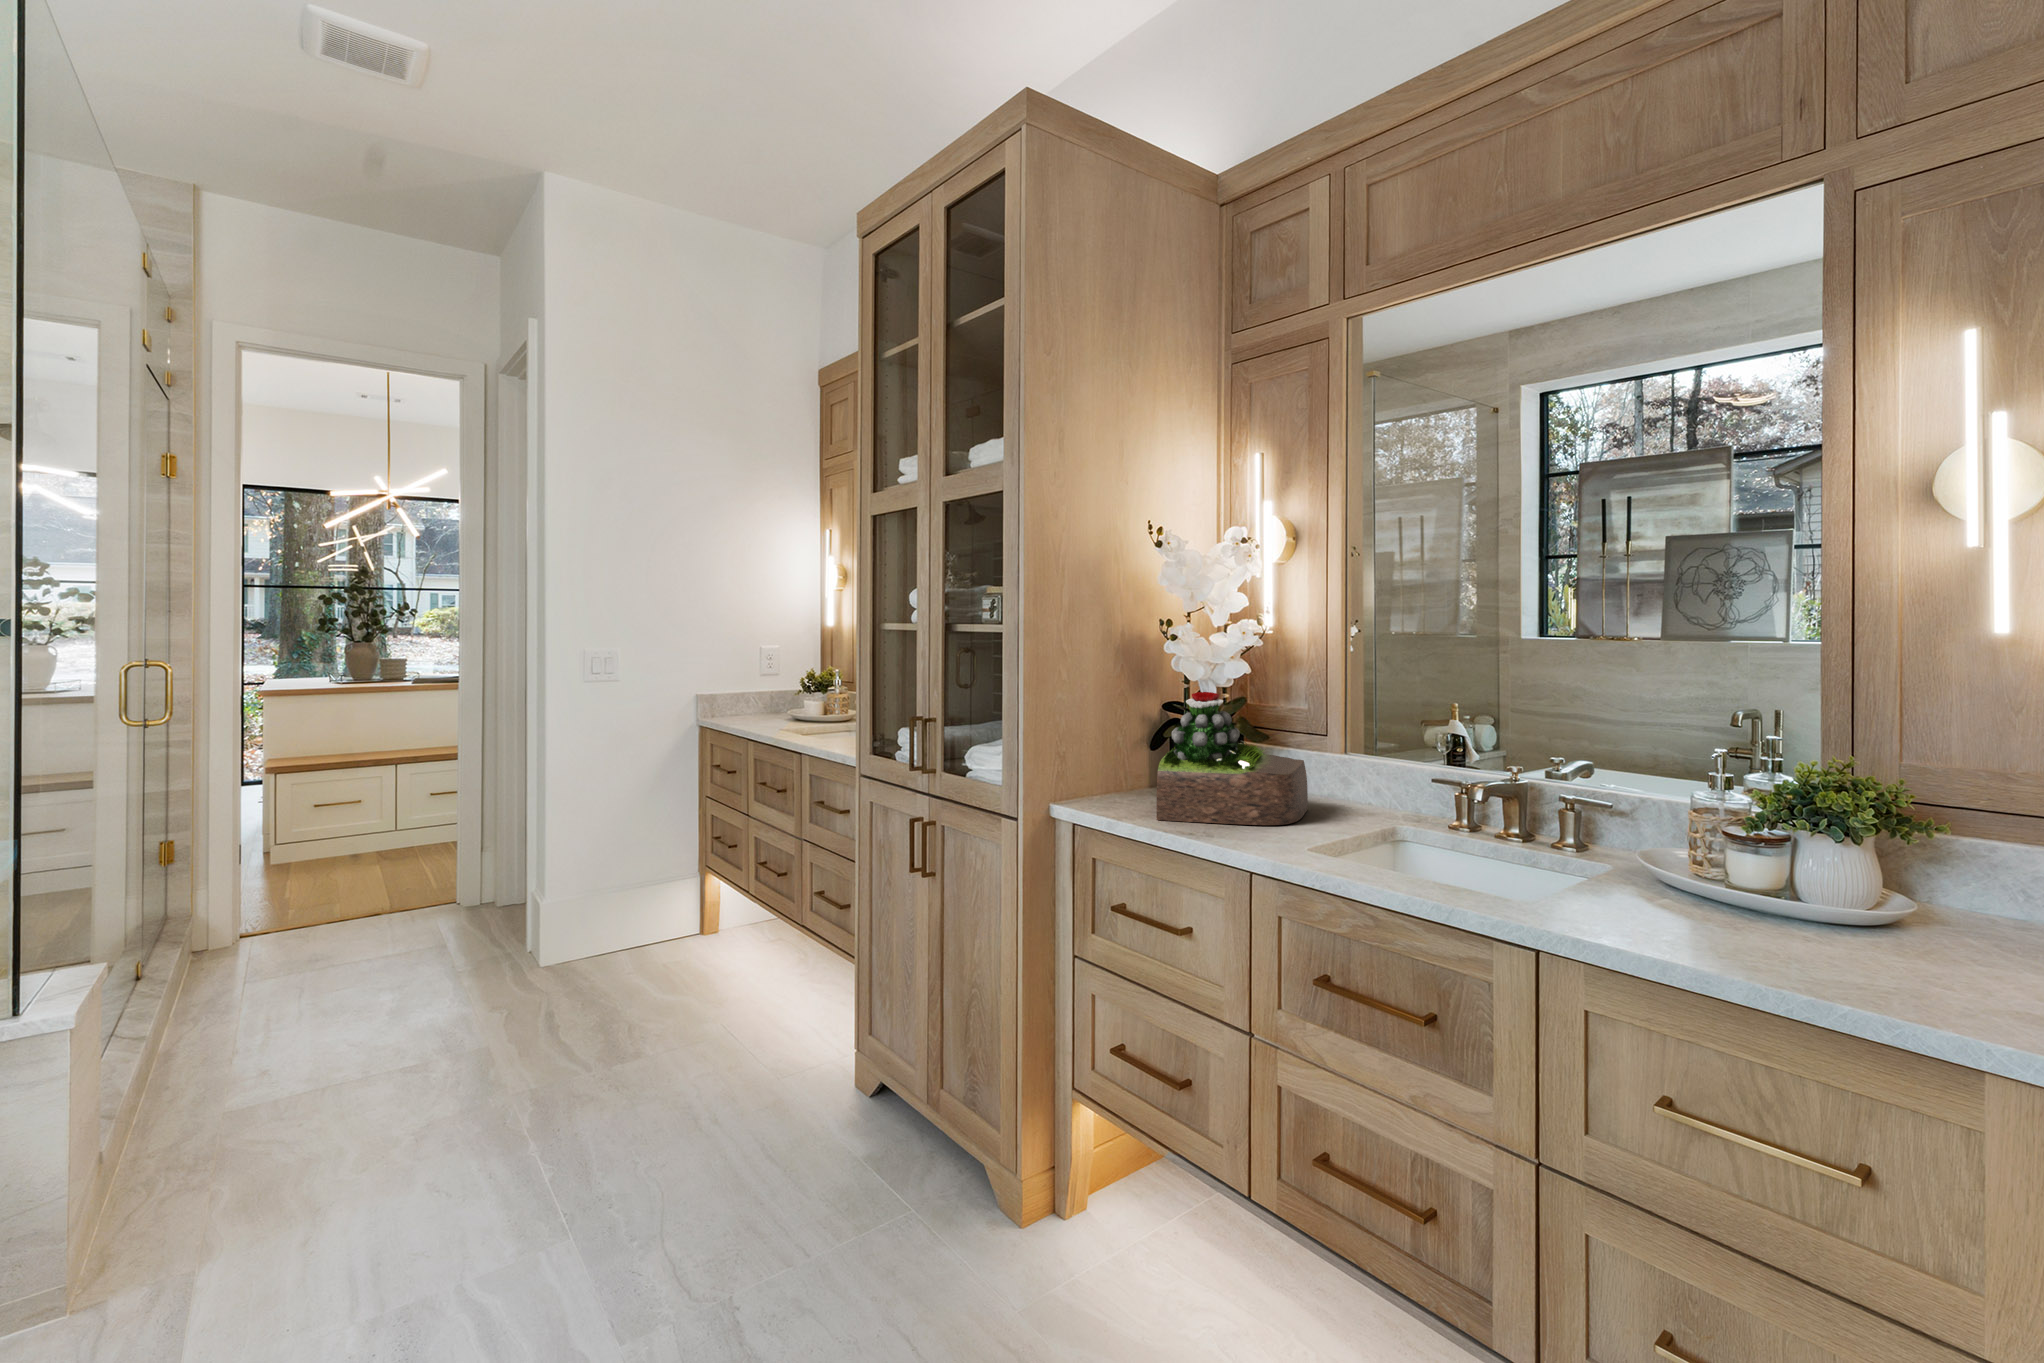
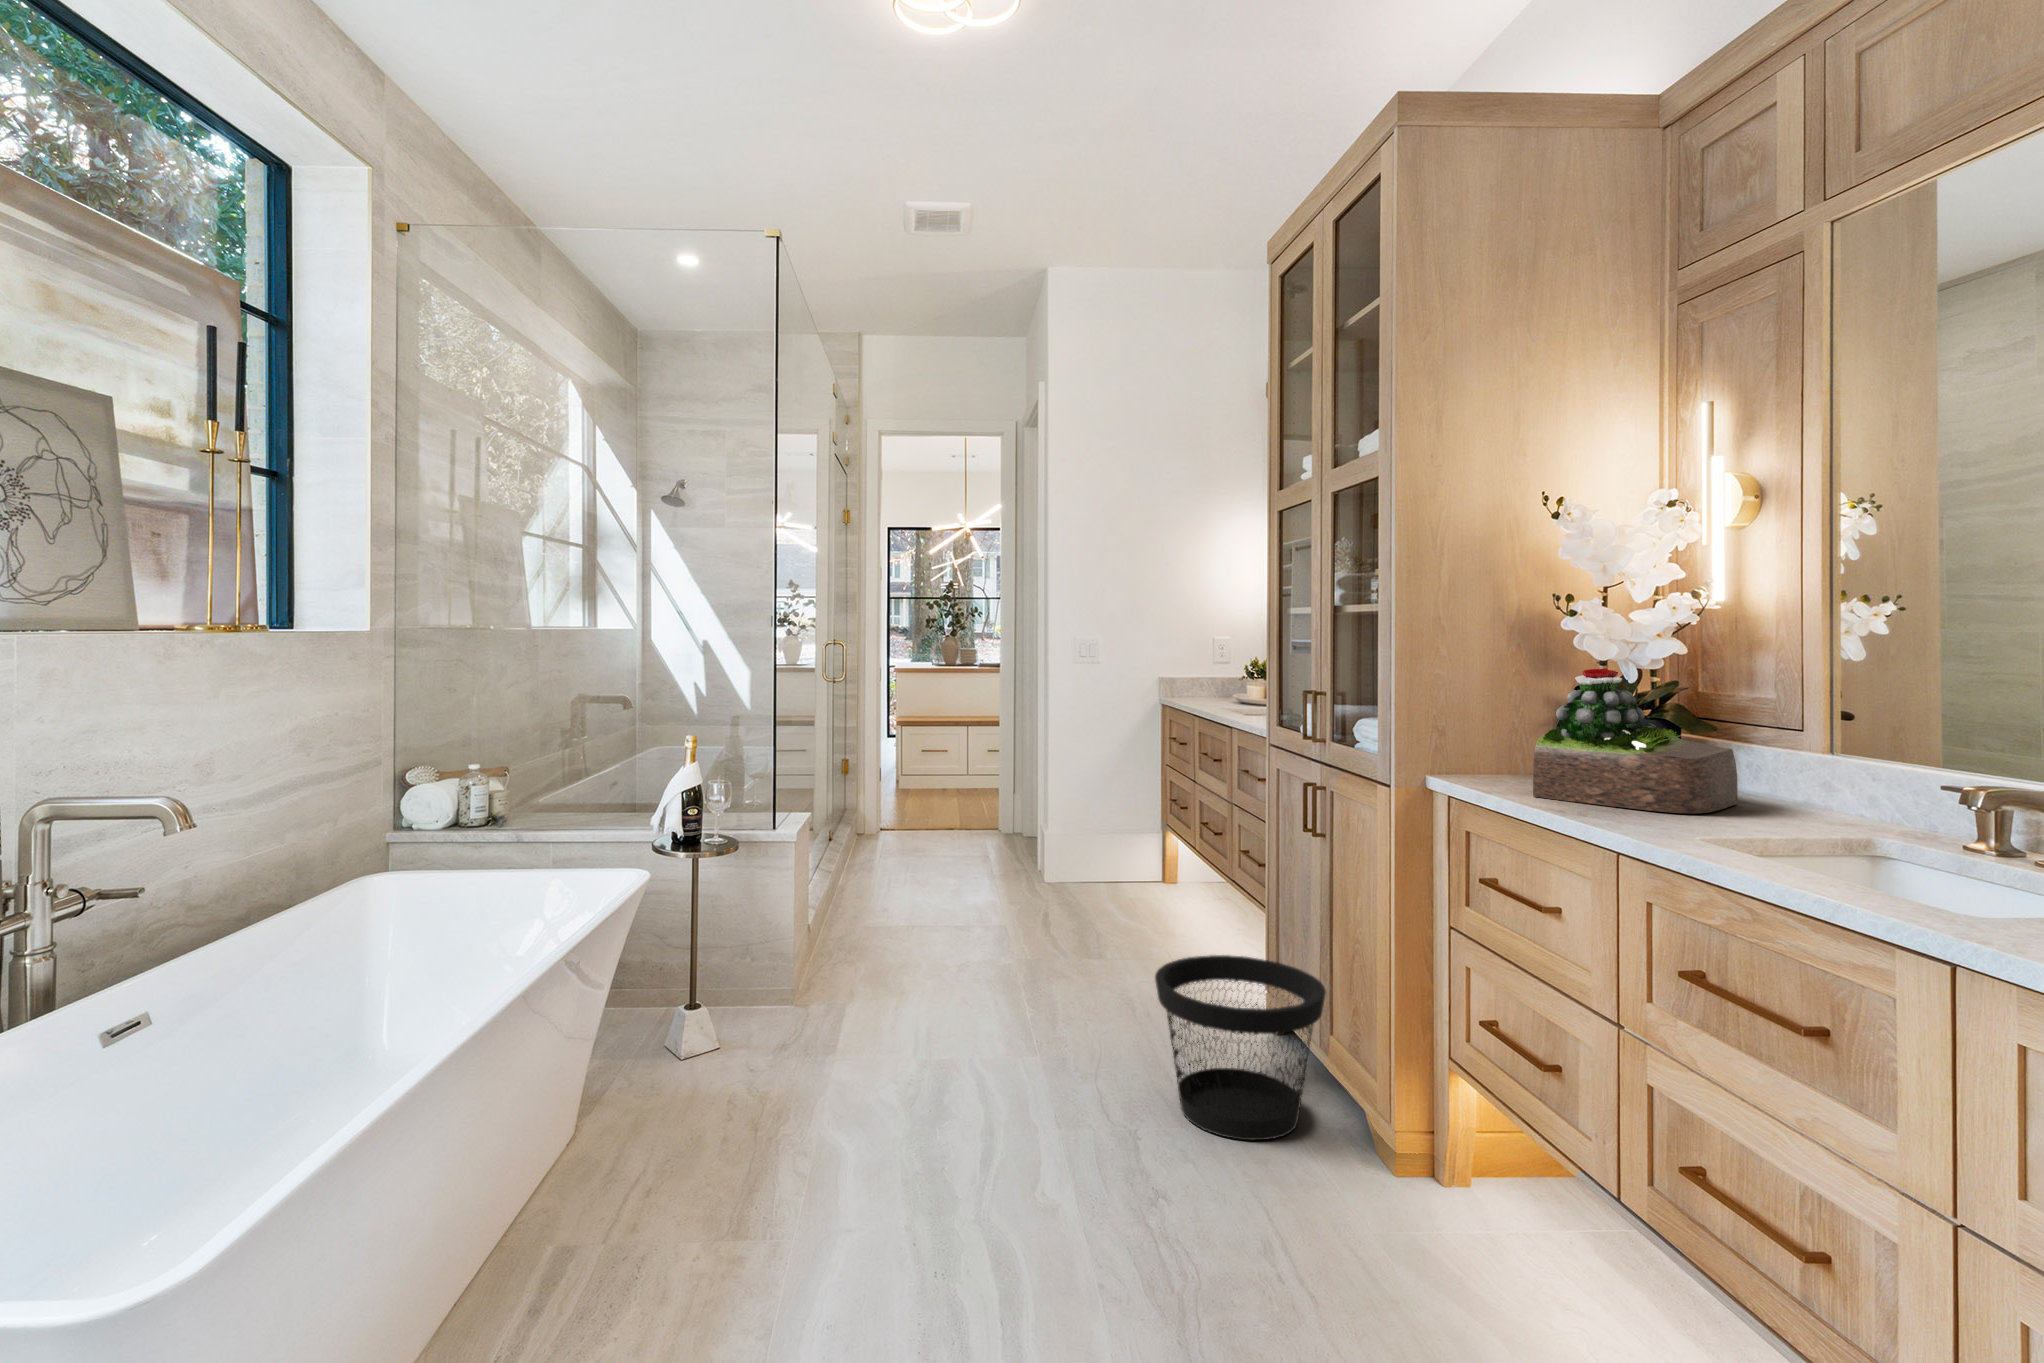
wastebasket: none [755,1019,945,1234] -> present [1155,955,1326,1140]

